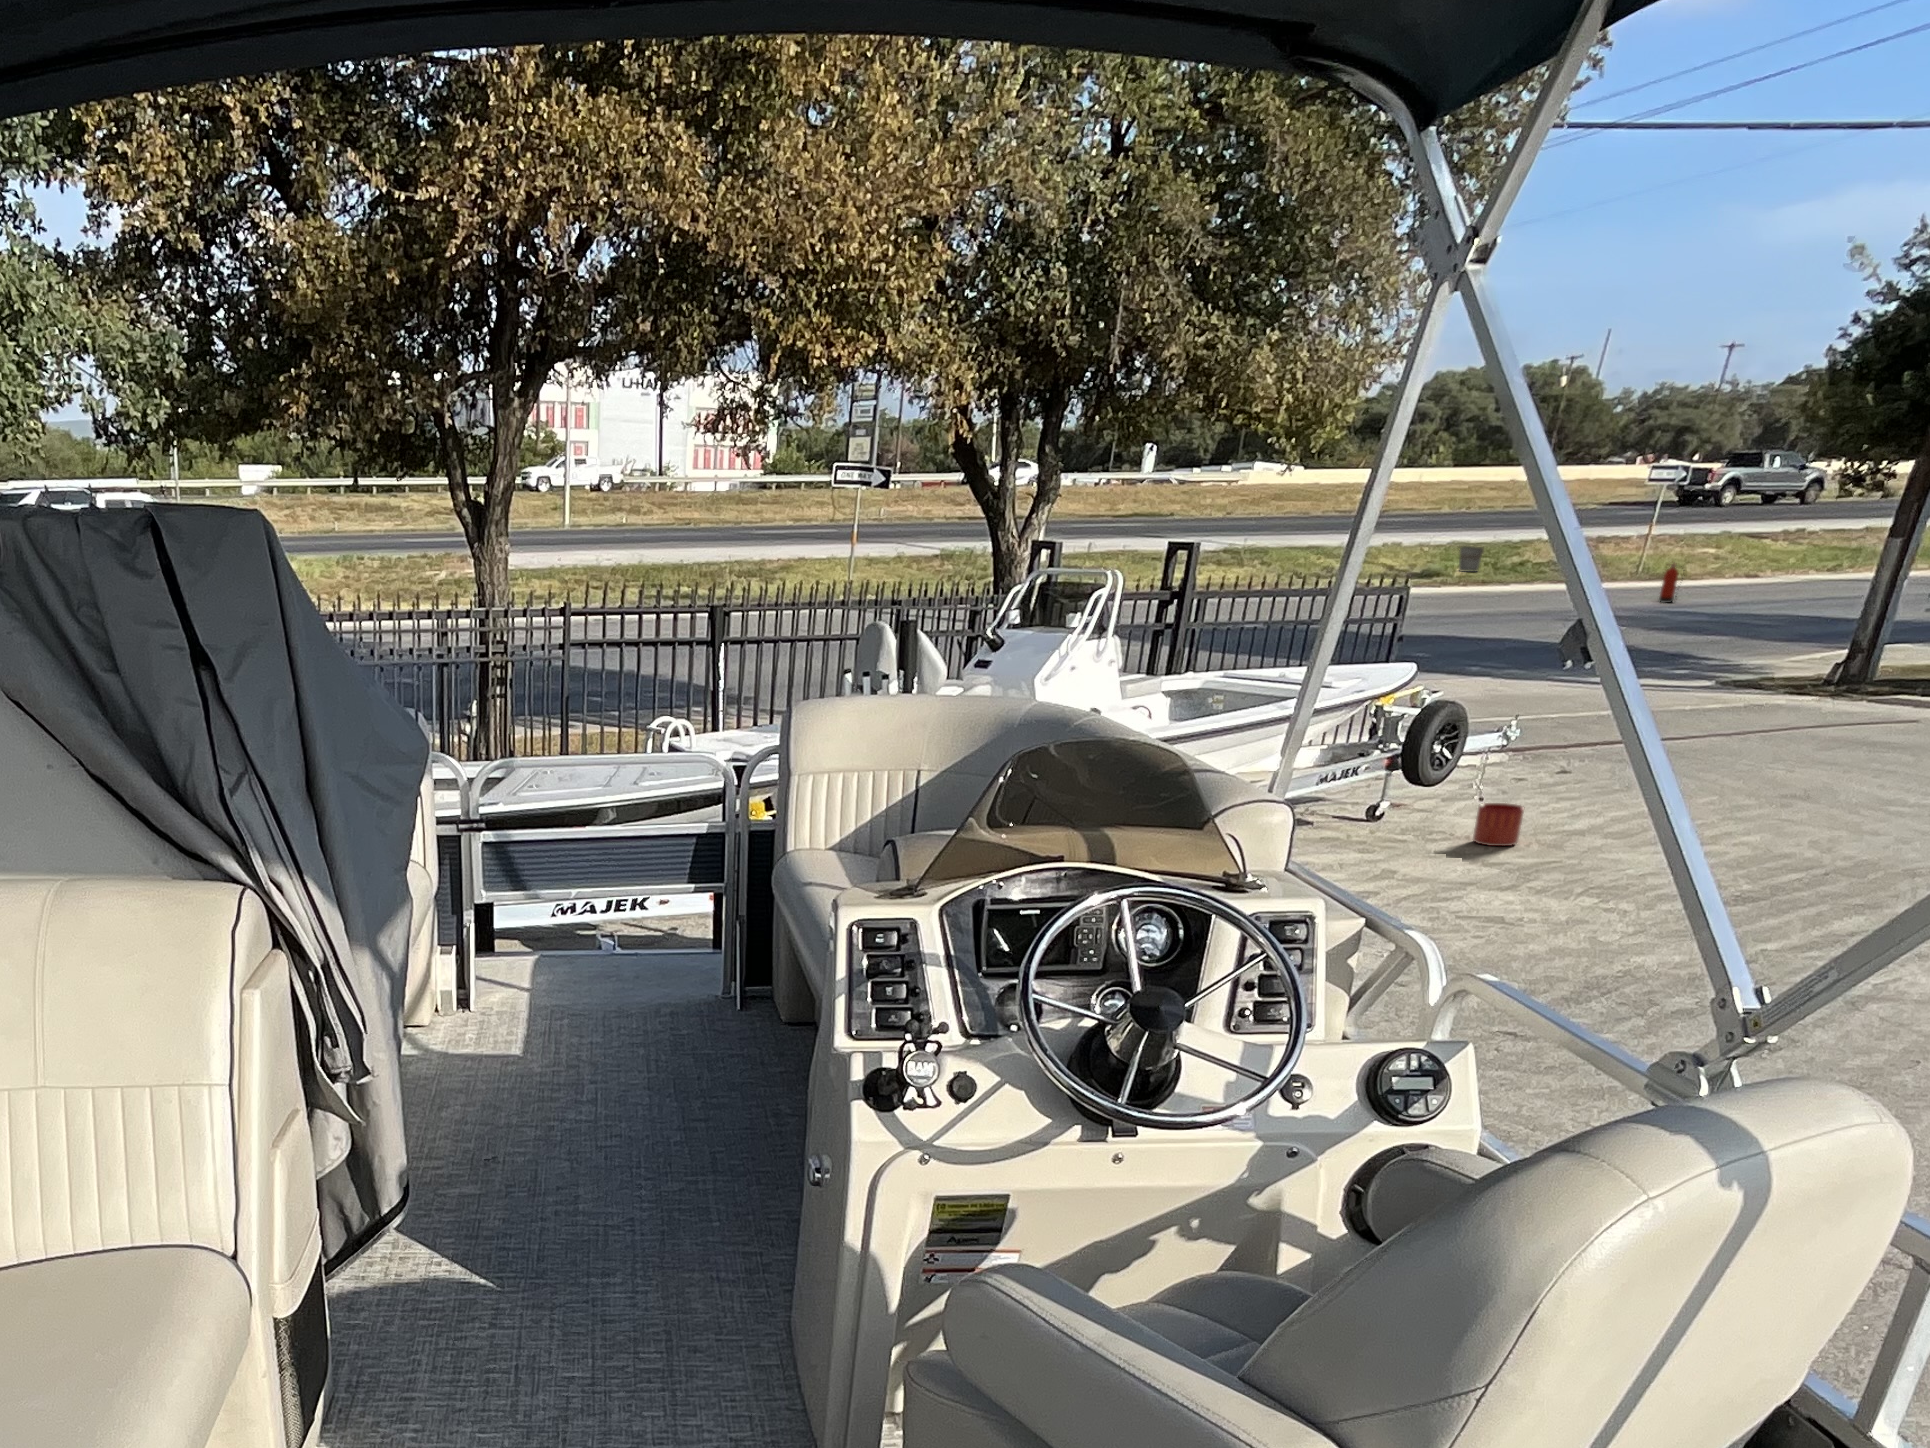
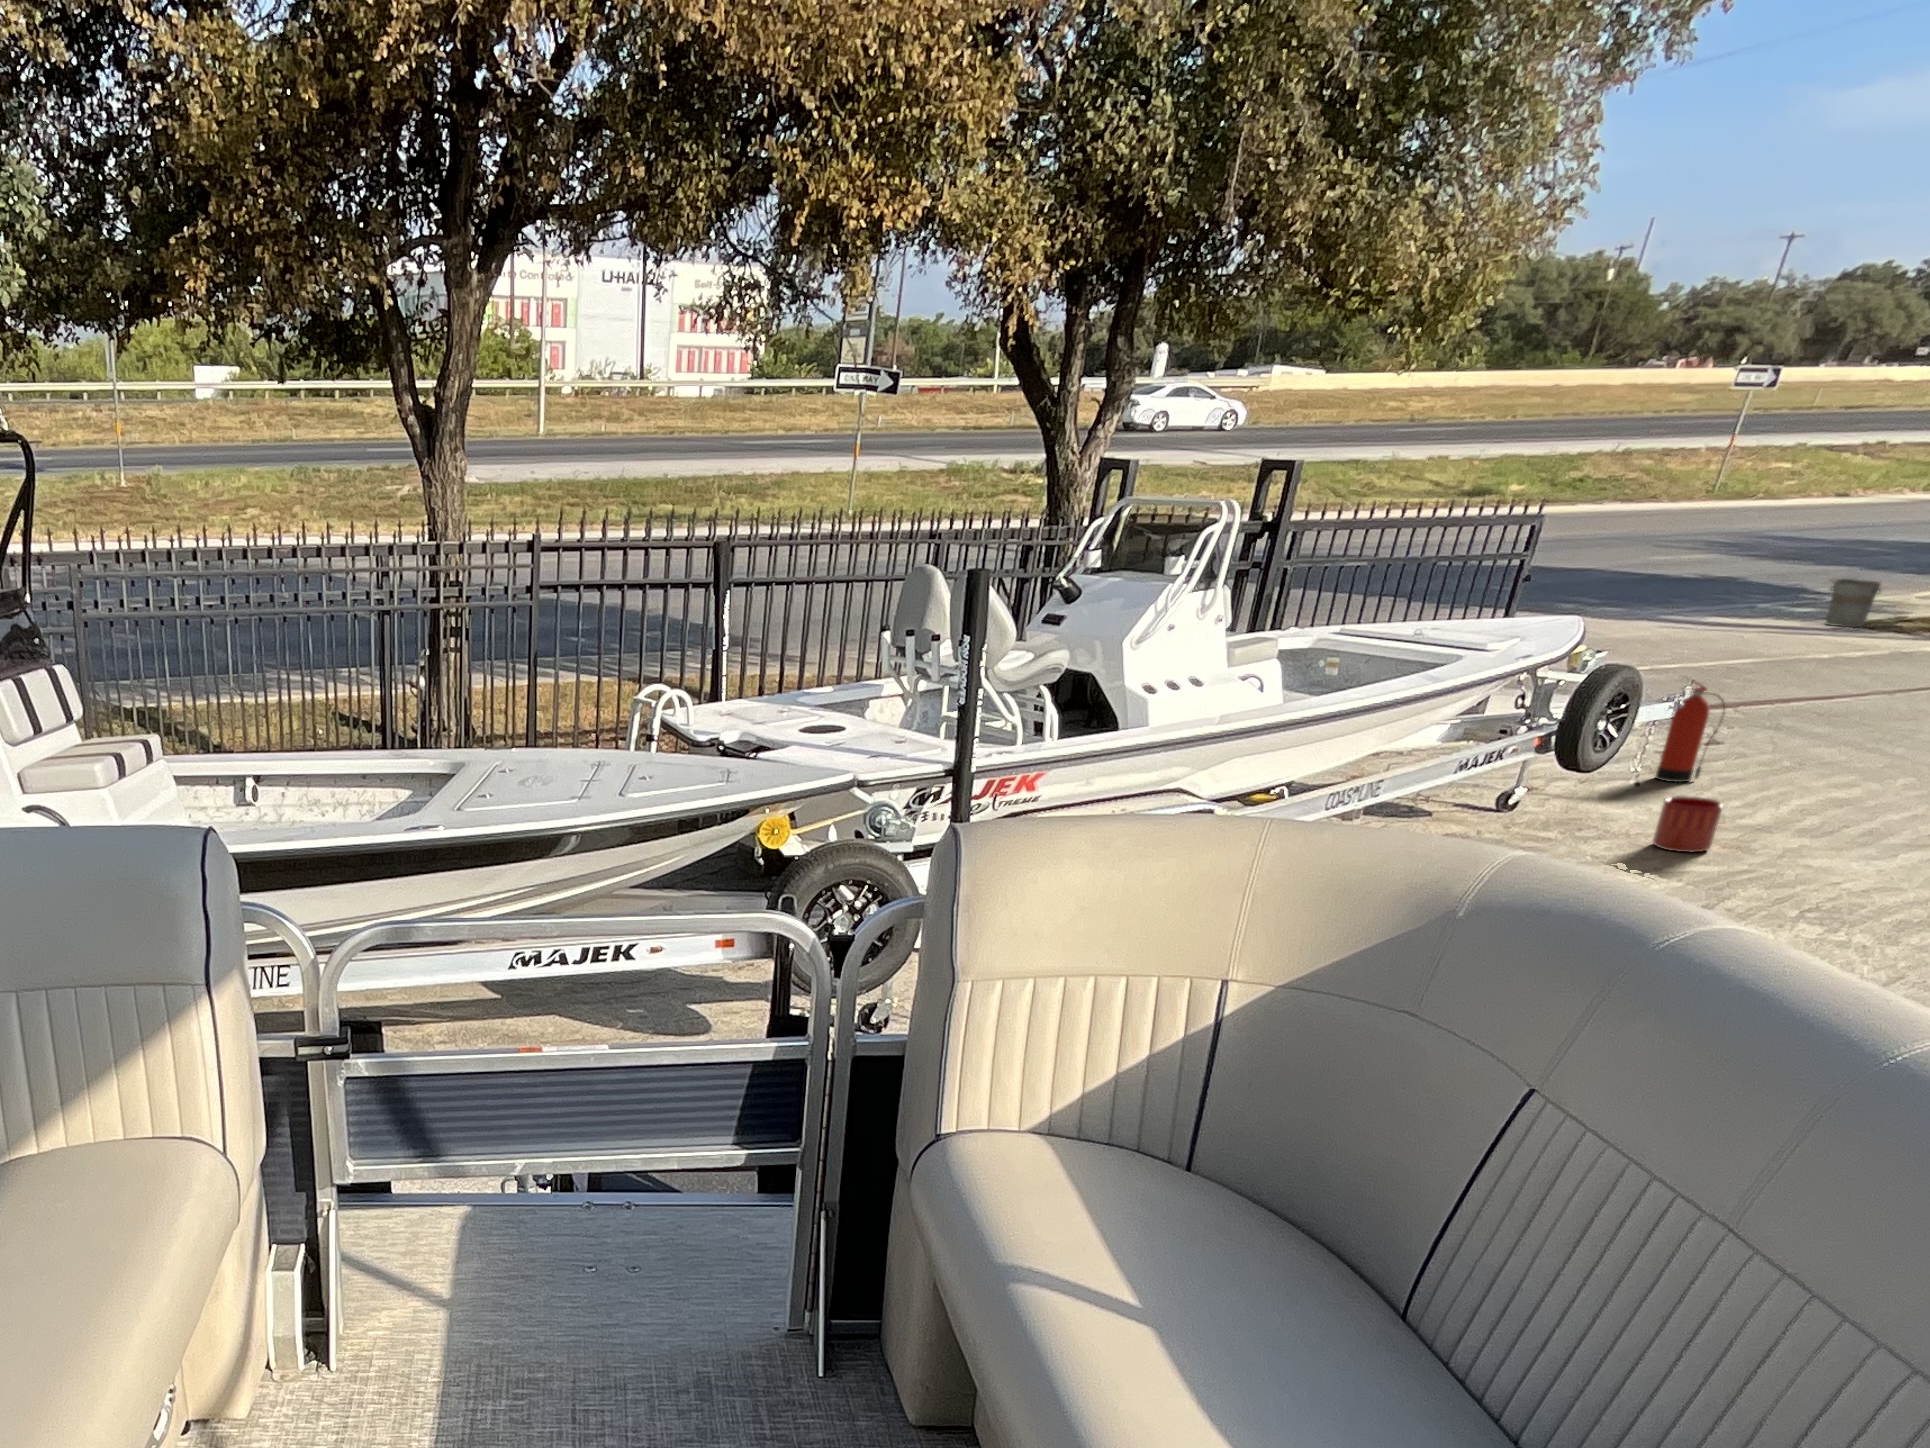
bucket: present [1458,546,1483,572] -> present [1826,579,1880,627]
fire extinguisher: present [1659,564,1685,603] -> present [1656,682,1720,782]

